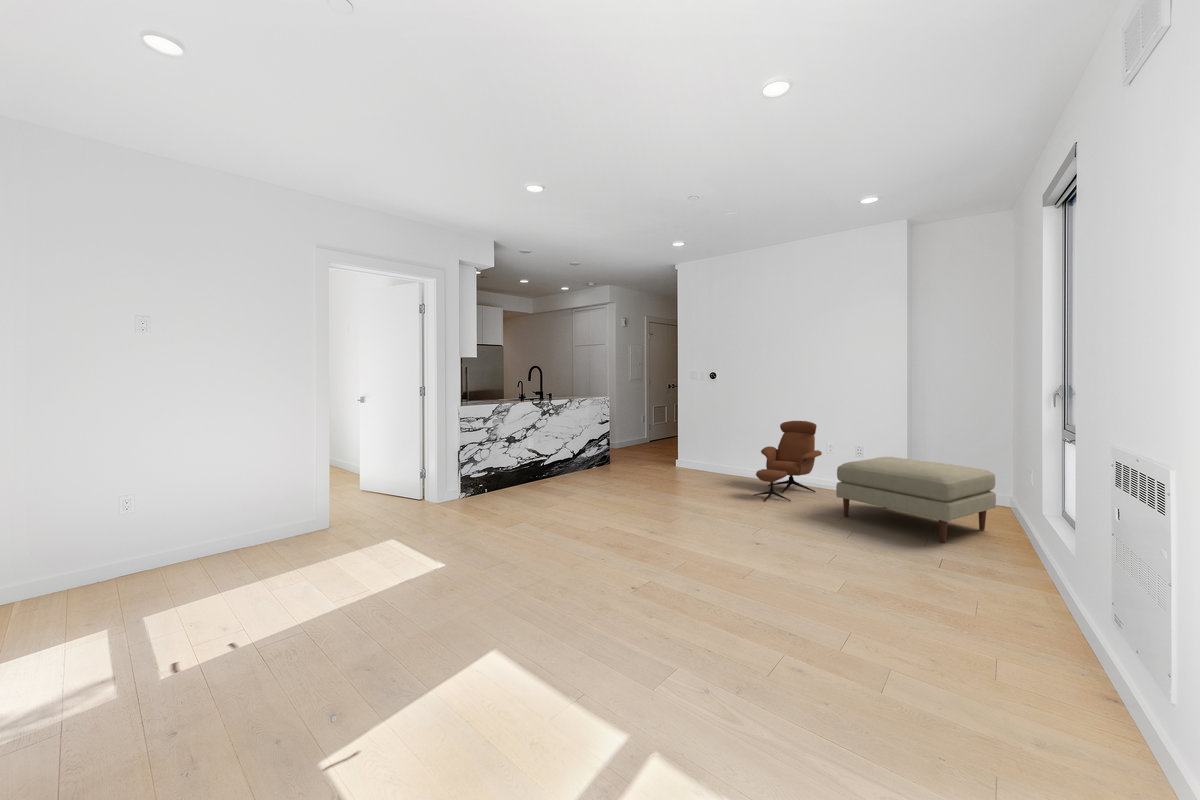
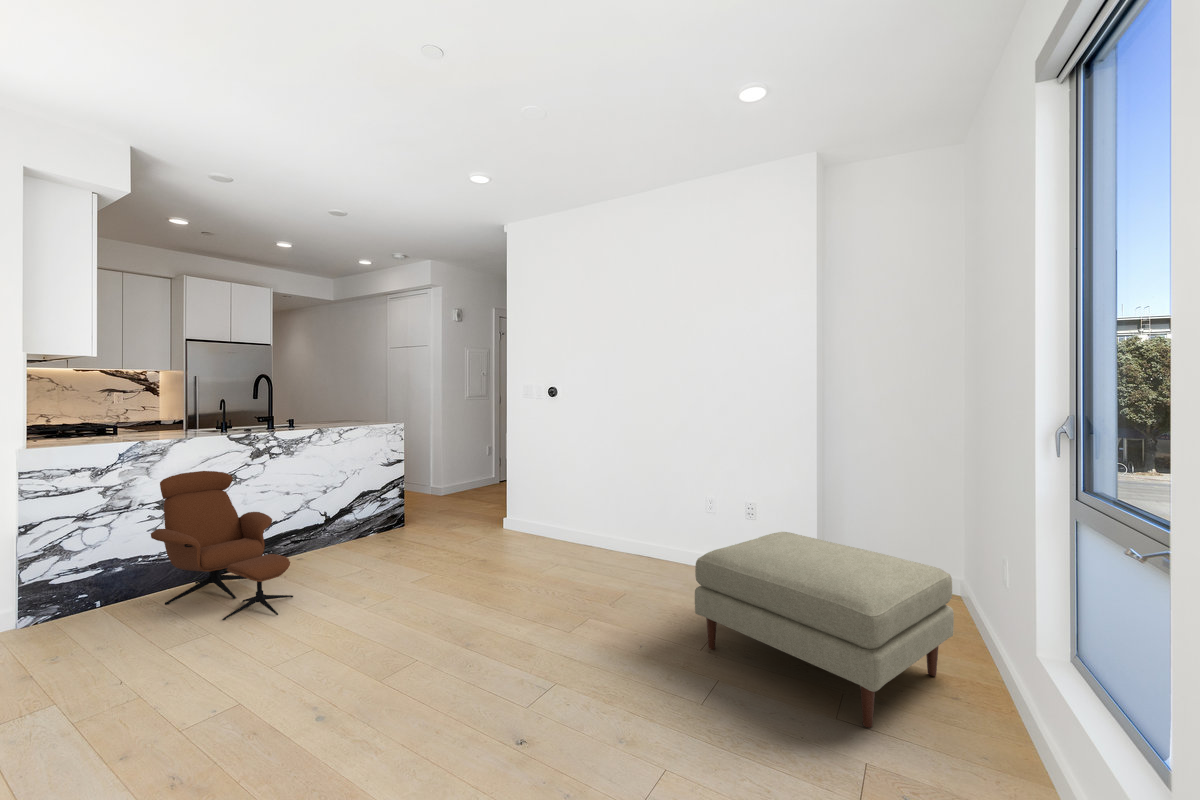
lounge chair: present [754,421,822,502] -> present [151,471,293,620]

